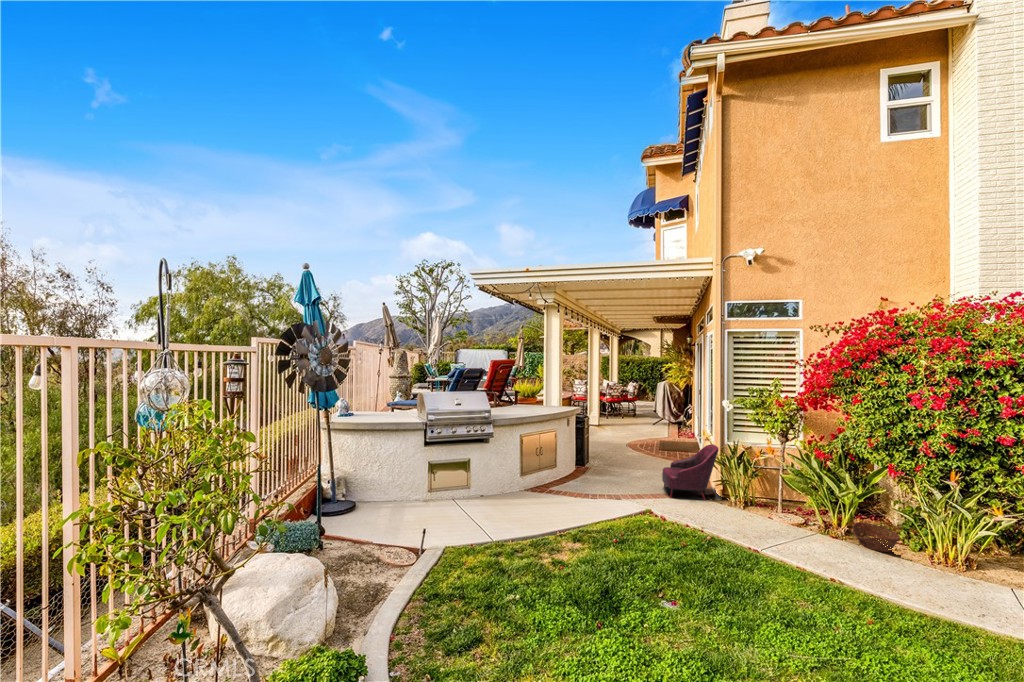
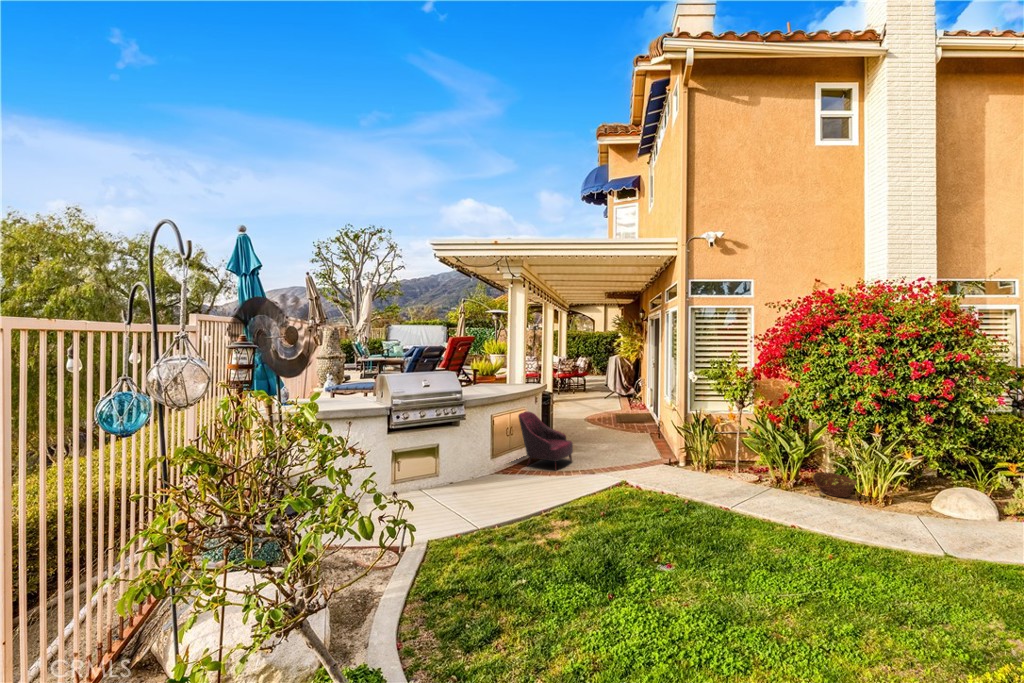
armchair: present [662,444,719,500] -> present [518,412,573,470]

